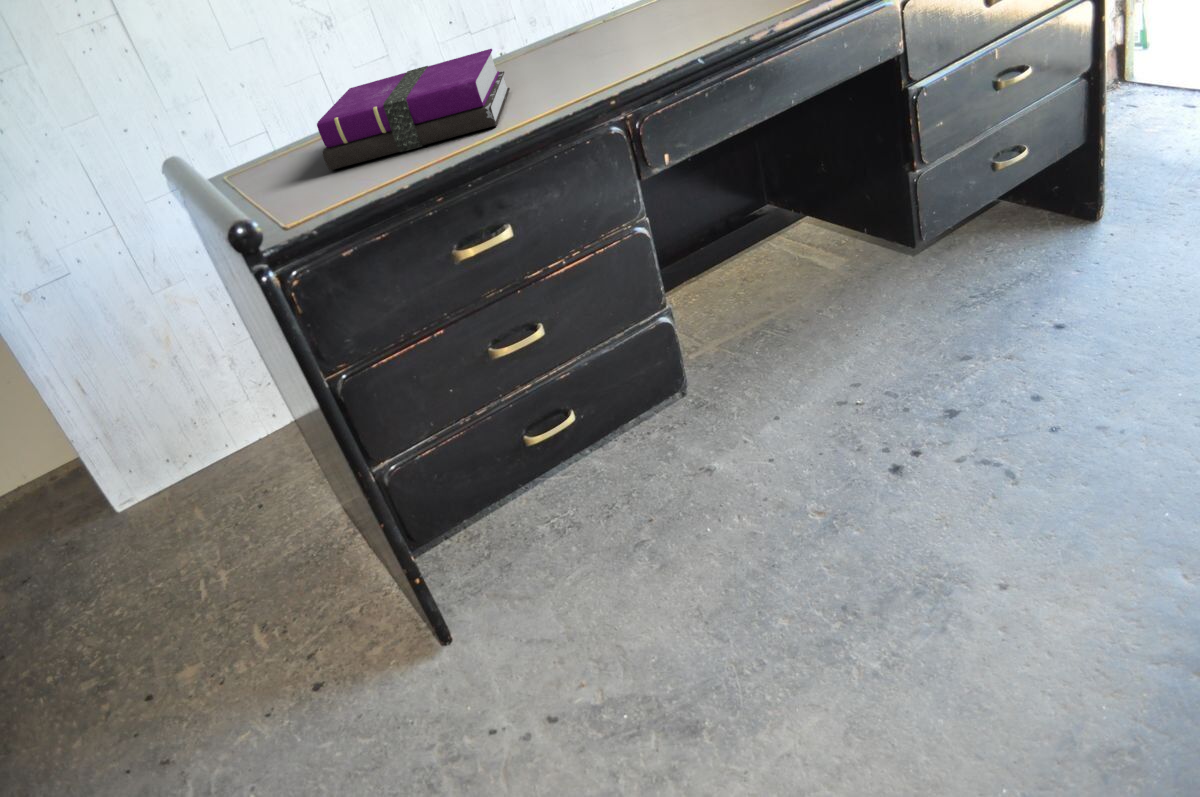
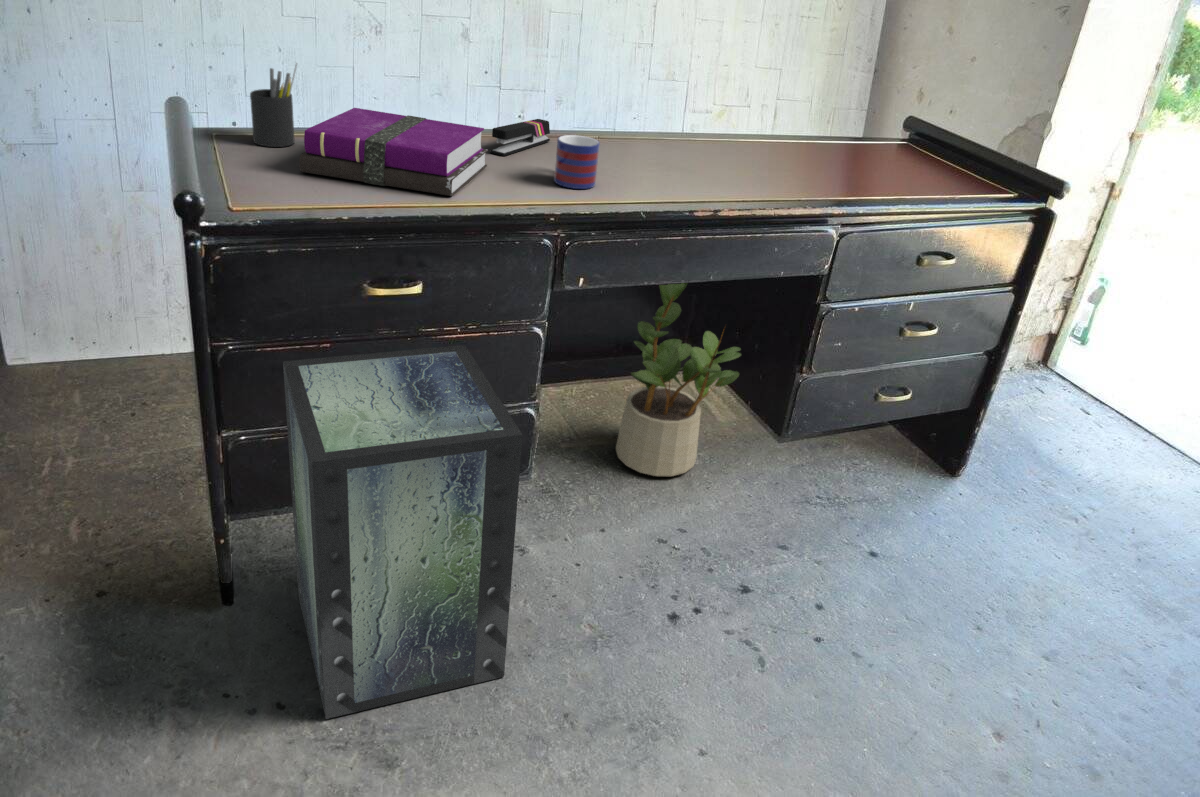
mug: none [573,8,631,73] -> present [554,135,600,189]
stapler: none [495,26,553,79] -> present [490,119,550,156]
pen holder: none [240,66,304,169] -> present [250,63,297,147]
potted plant: none [718,115,841,350] -> present [616,283,741,476]
storage box: none [405,274,762,712] -> present [283,345,523,719]

